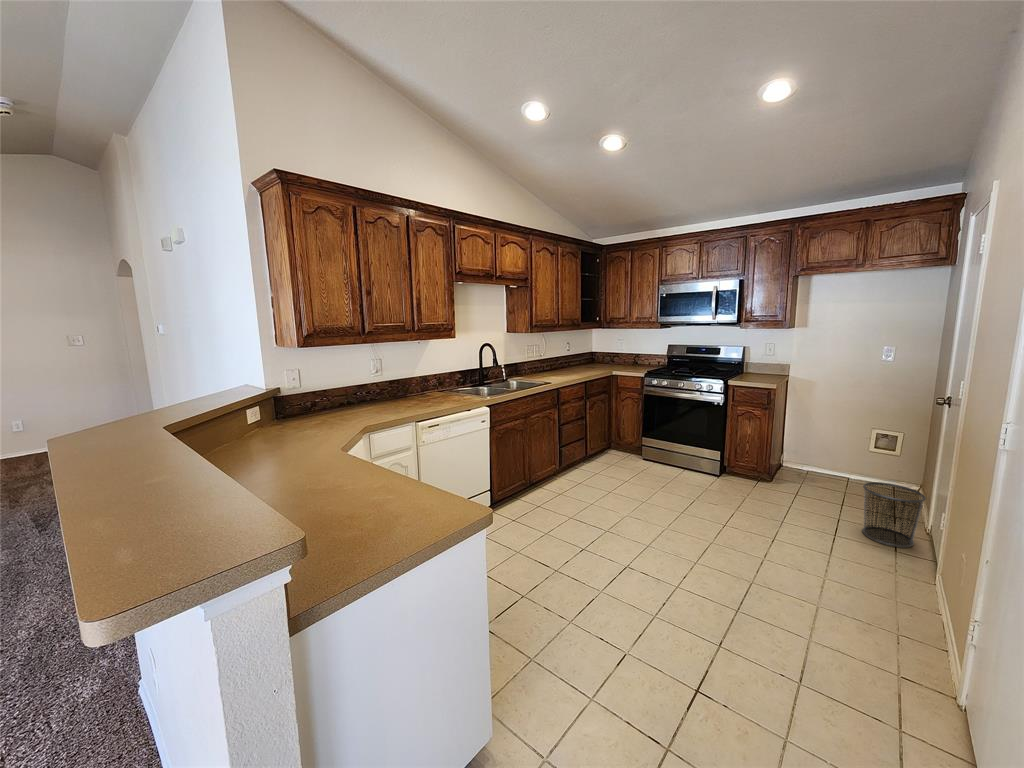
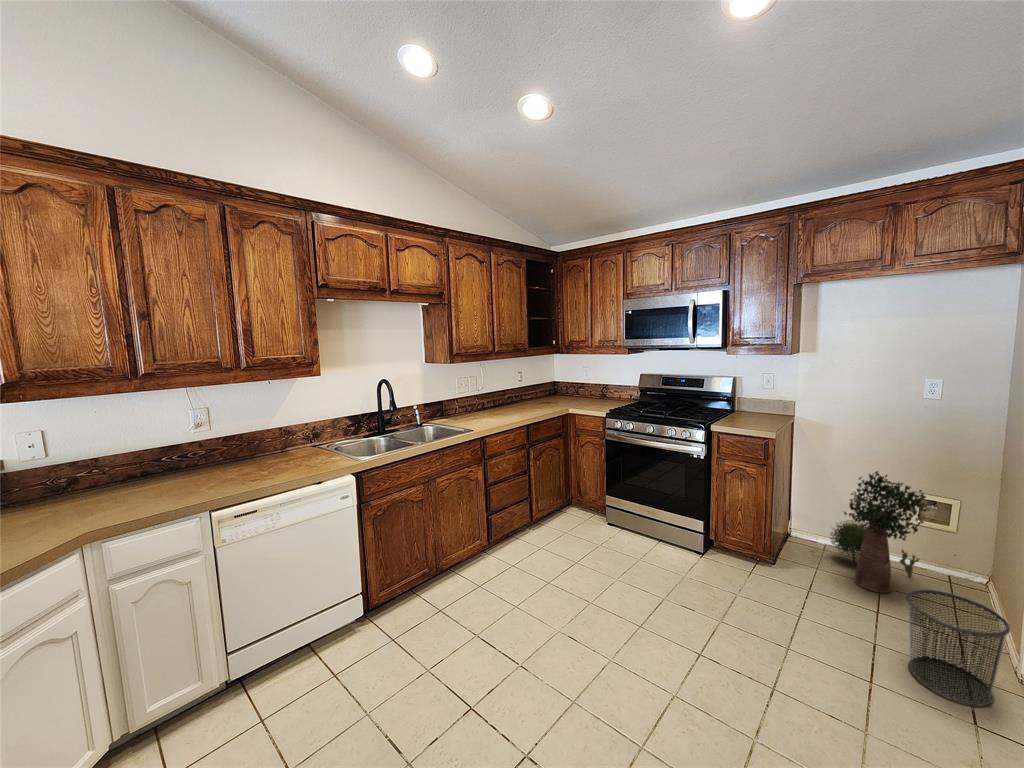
potted plant: none [811,412,883,496] -> present [831,471,930,593]

